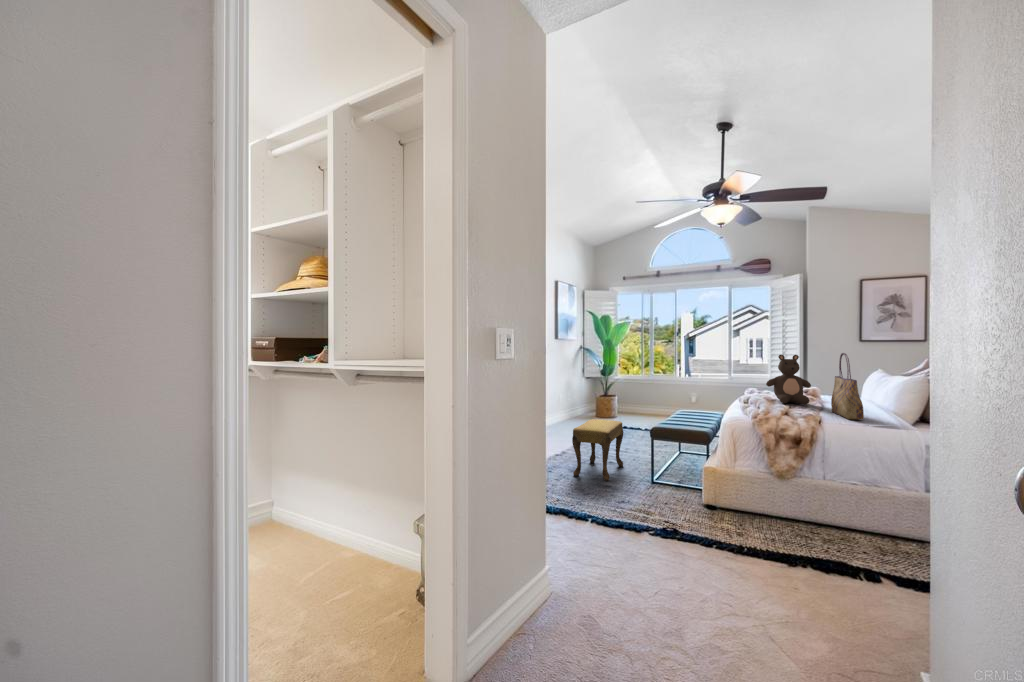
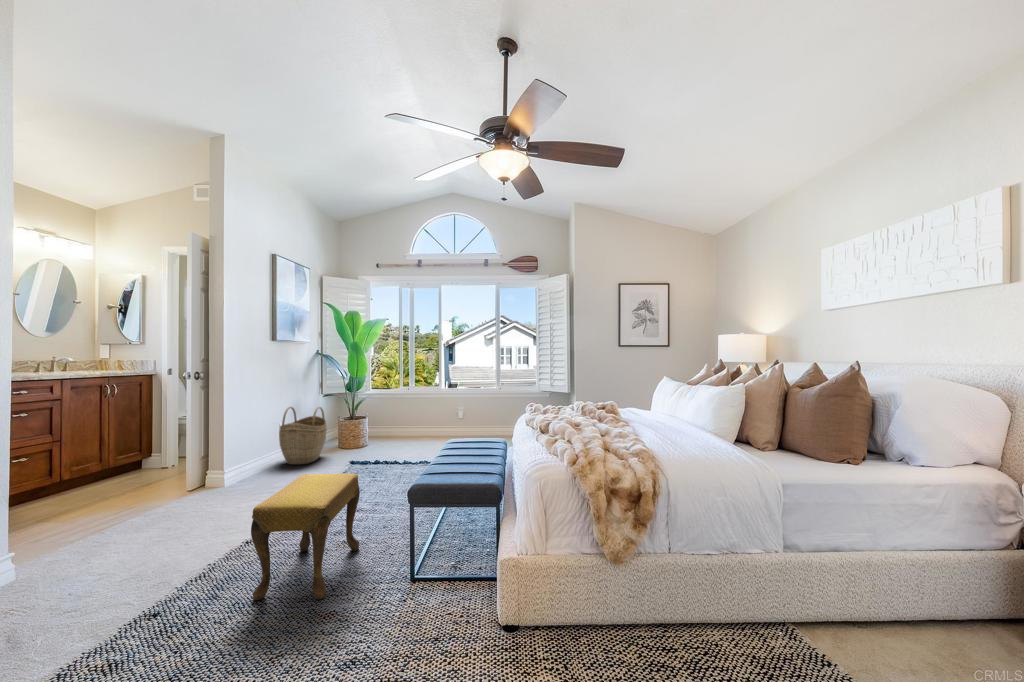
tote bag: present [831,353,864,419] -> none [652,353,705,451]
teddy bear: present [766,355,811,404] -> none [566,358,621,428]
woven basket: none [562,384,591,424] -> present [279,407,327,465]

